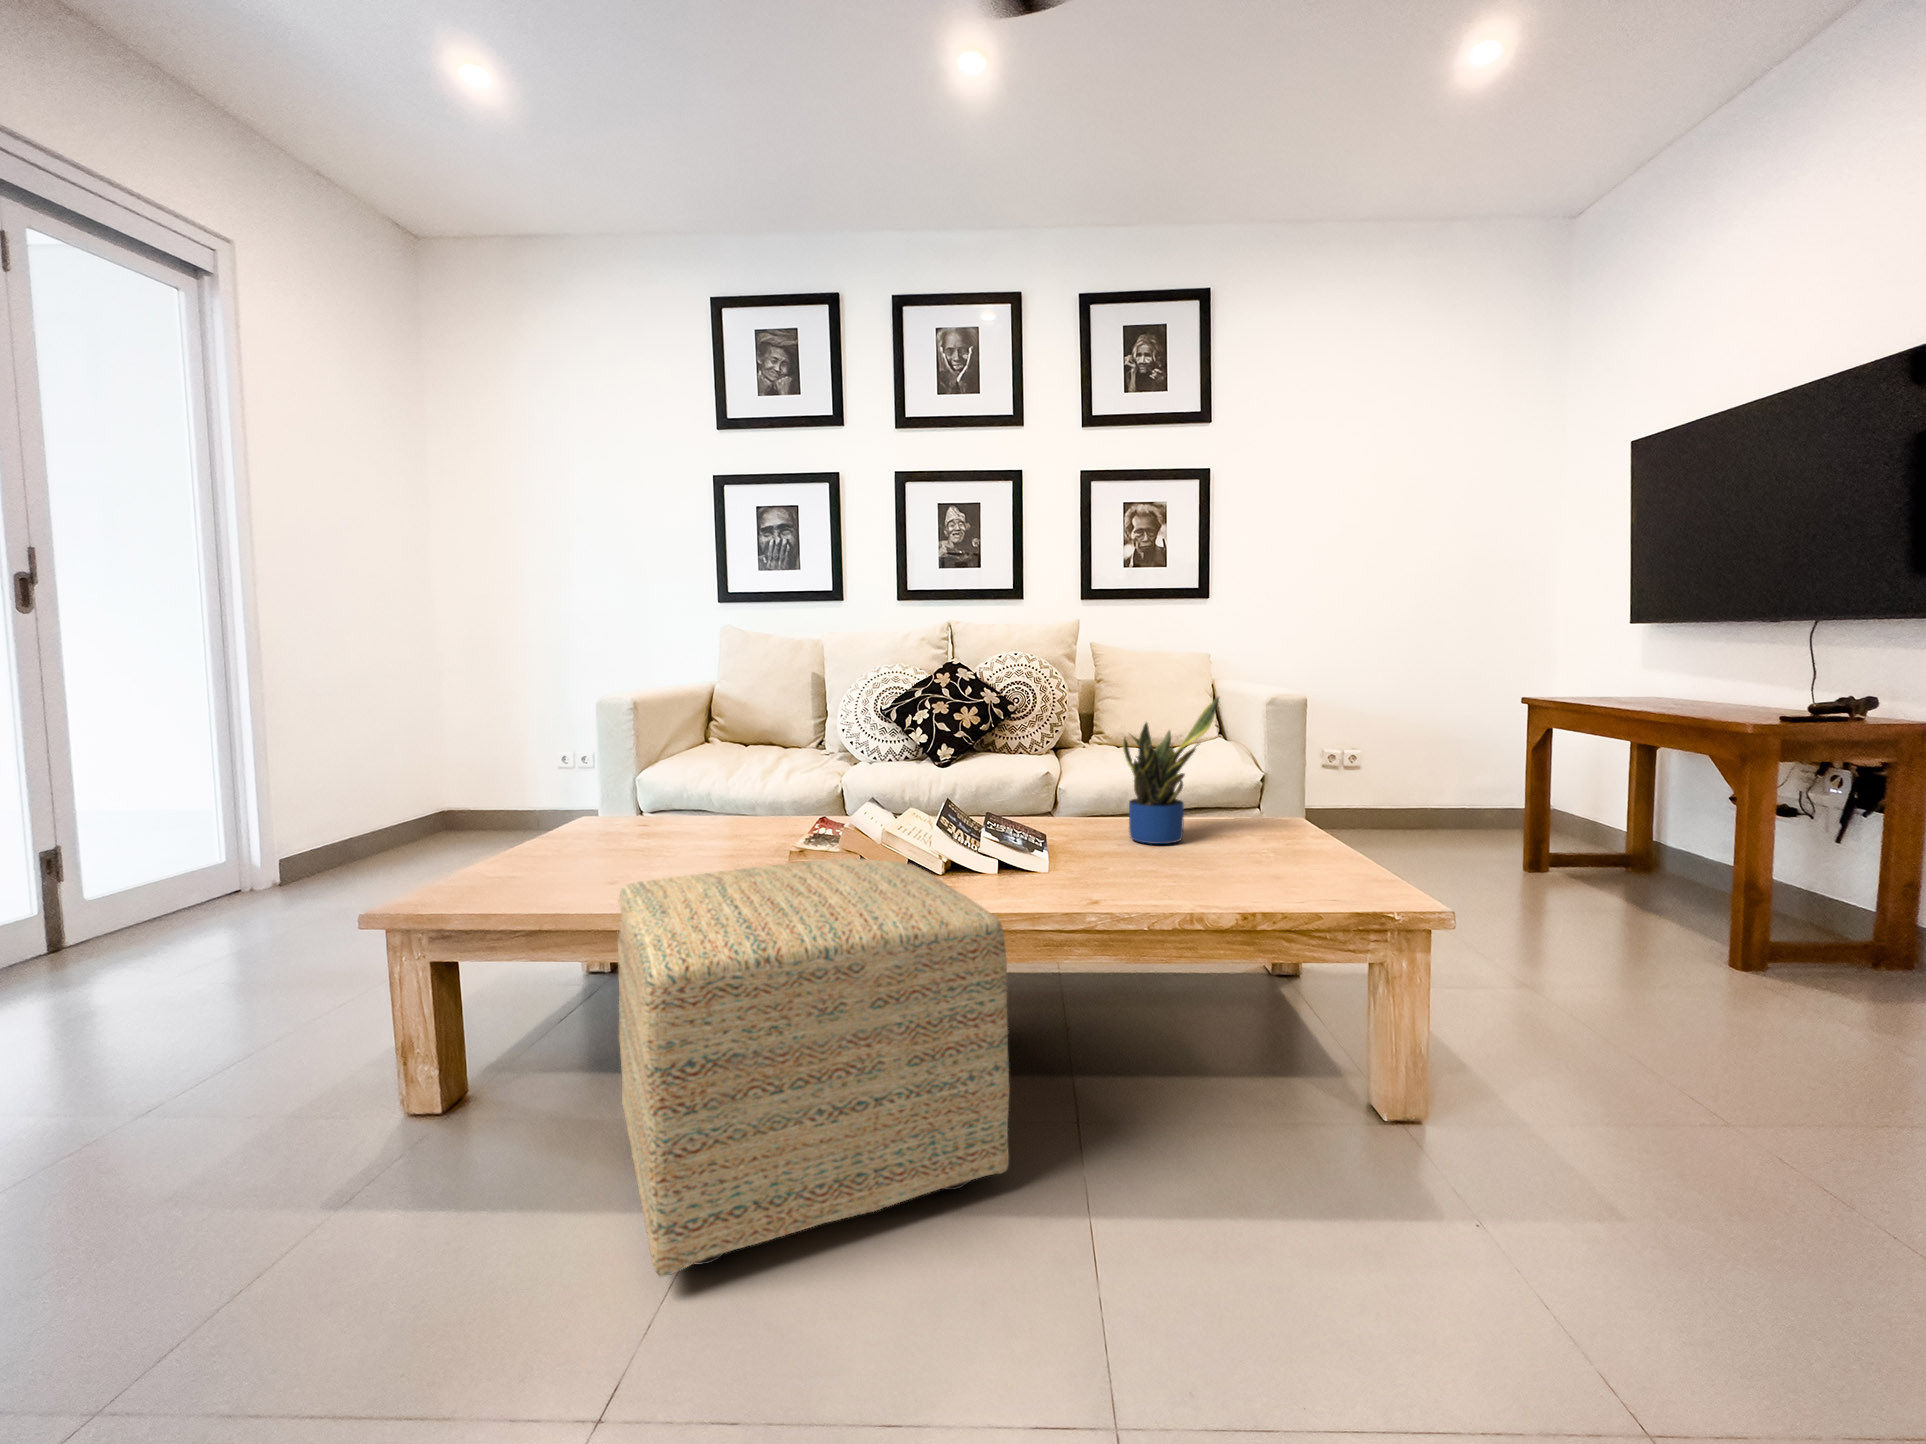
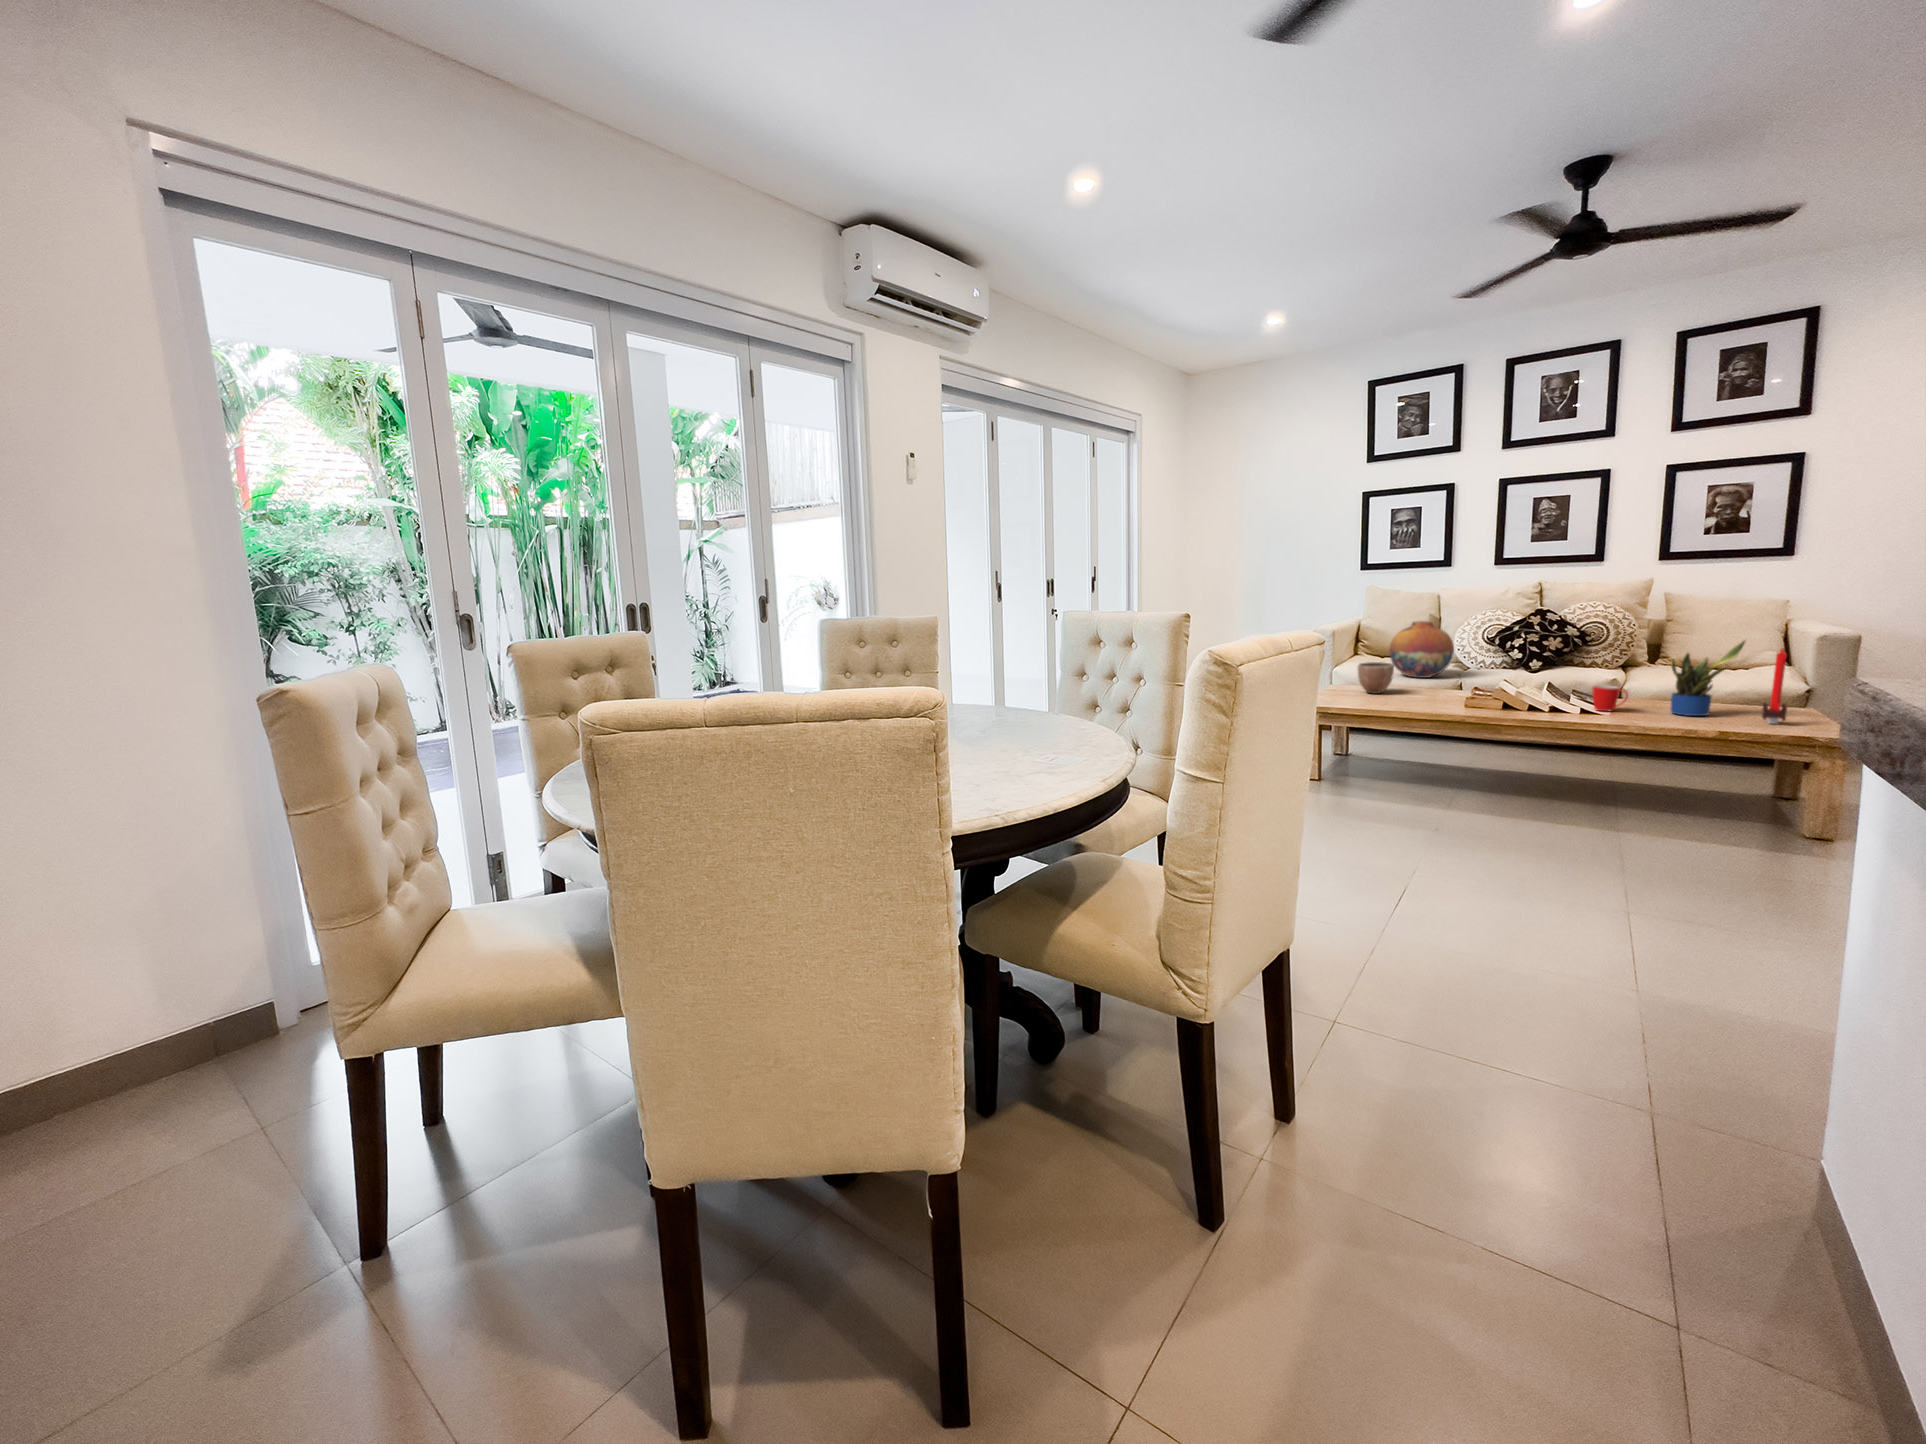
vase: none [715,680,821,786] -> present [1389,621,1454,678]
candle: none [1254,710,1290,851] -> present [1762,649,1787,724]
decorative bowl: none [602,762,679,834] -> present [1358,662,1394,694]
mug: none [1013,792,1067,846] -> present [1593,685,1628,711]
ottoman: present [618,857,1010,1277] -> none [1386,708,1588,836]

